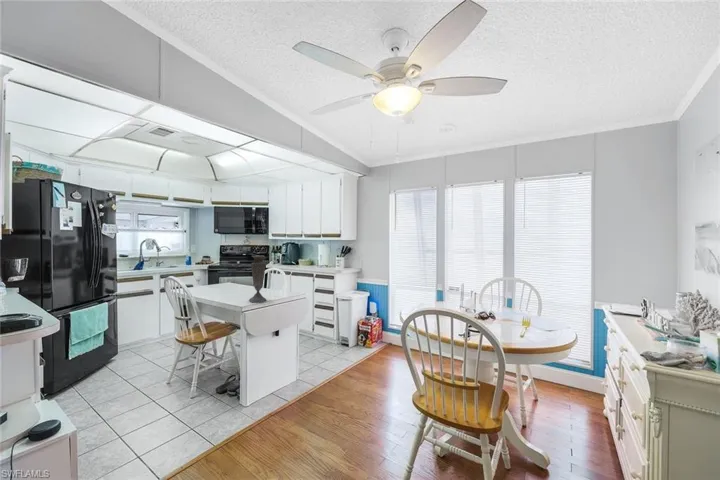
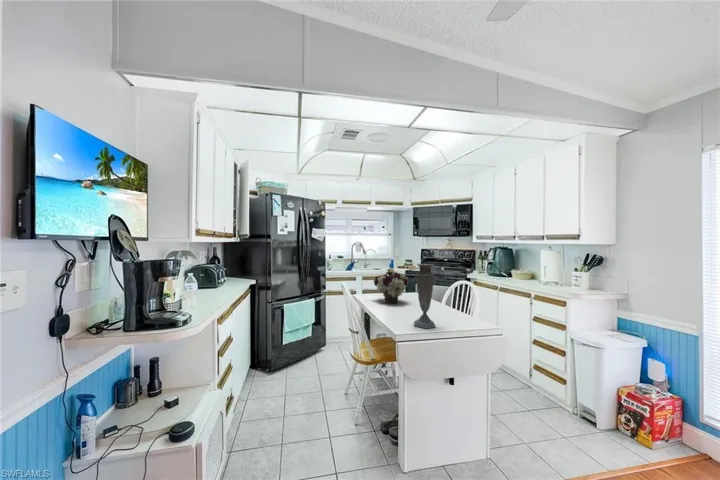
flower arrangement: none [198,261,232,292] -> present [374,268,408,304]

